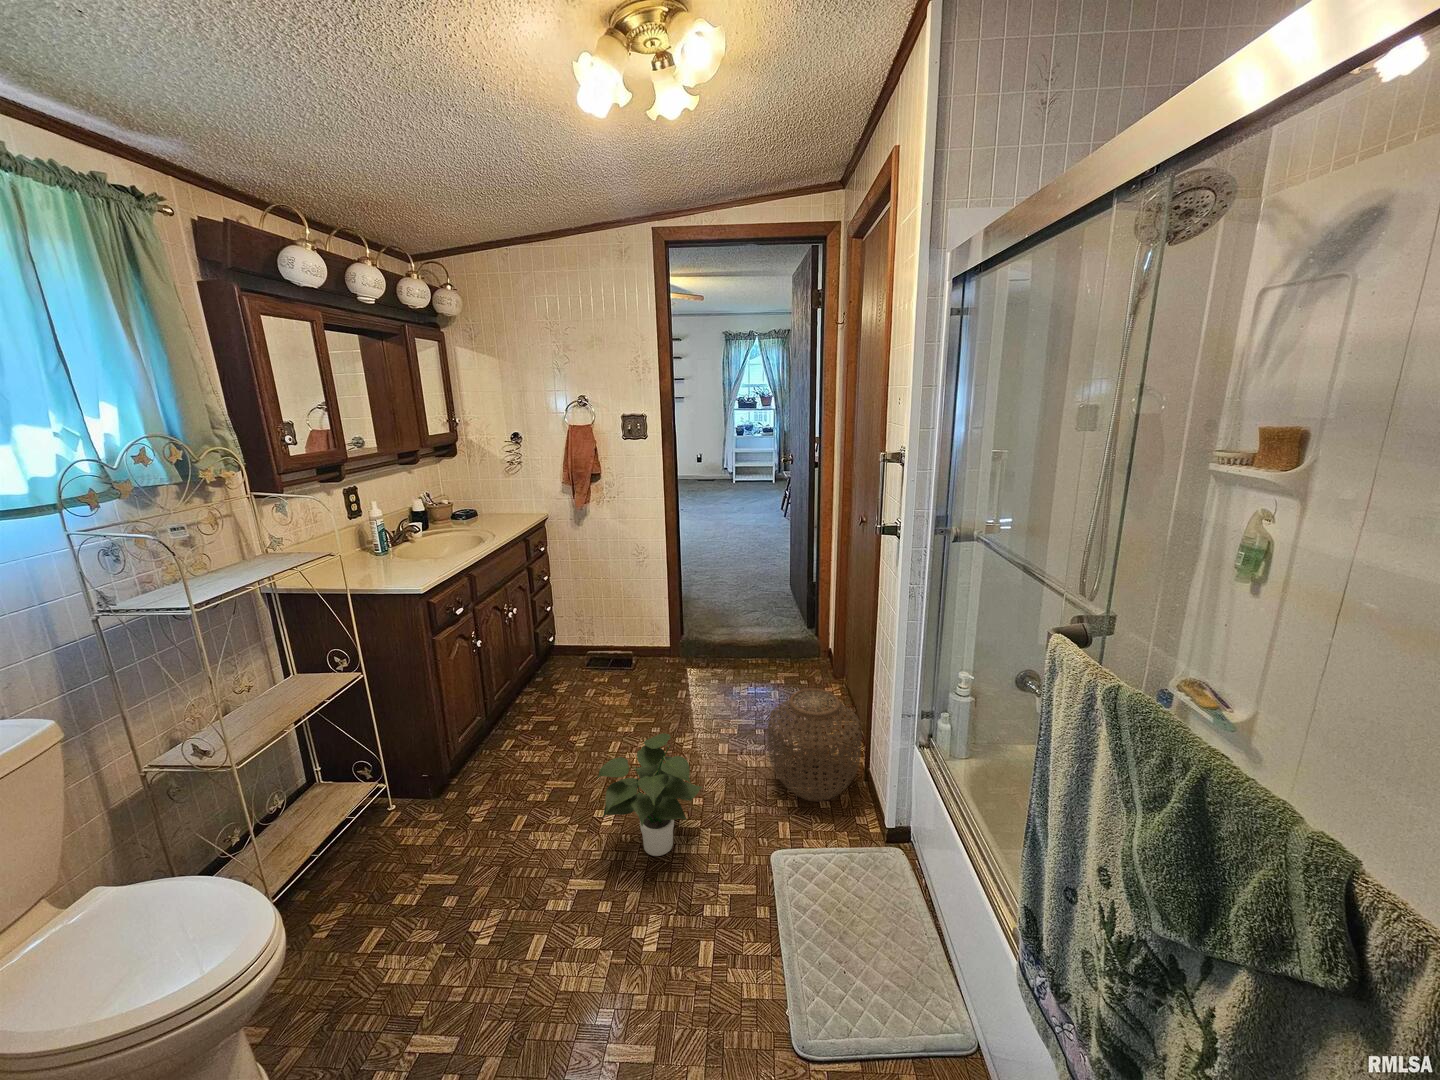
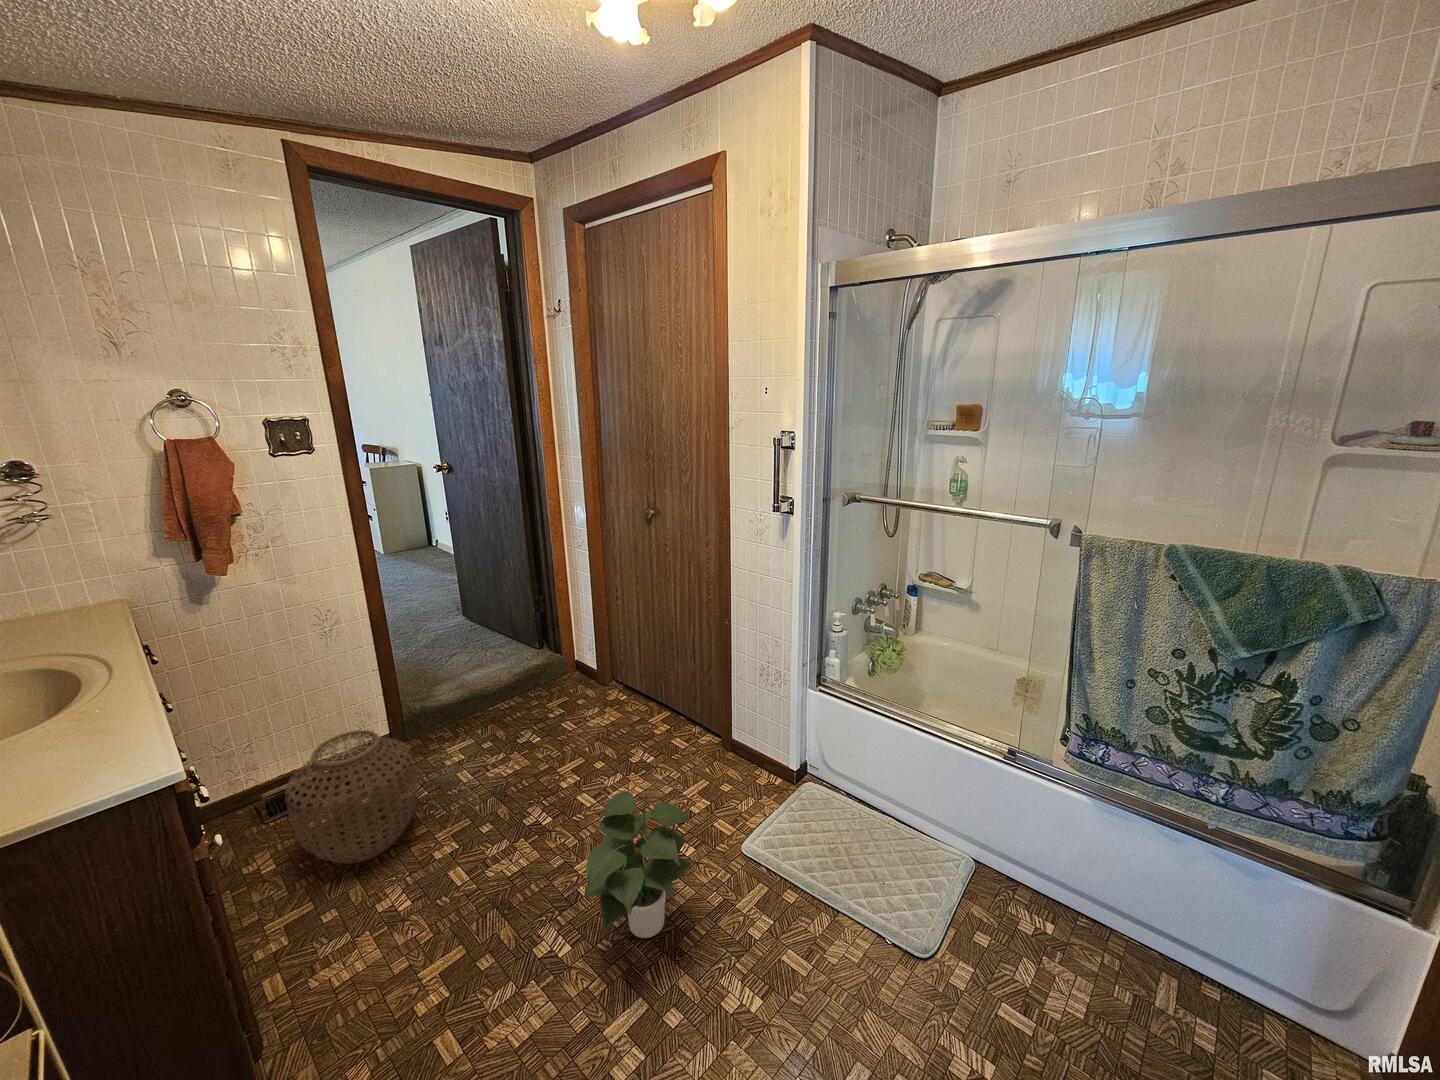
woven basket: present [768,689,862,801] -> present [285,730,417,864]

